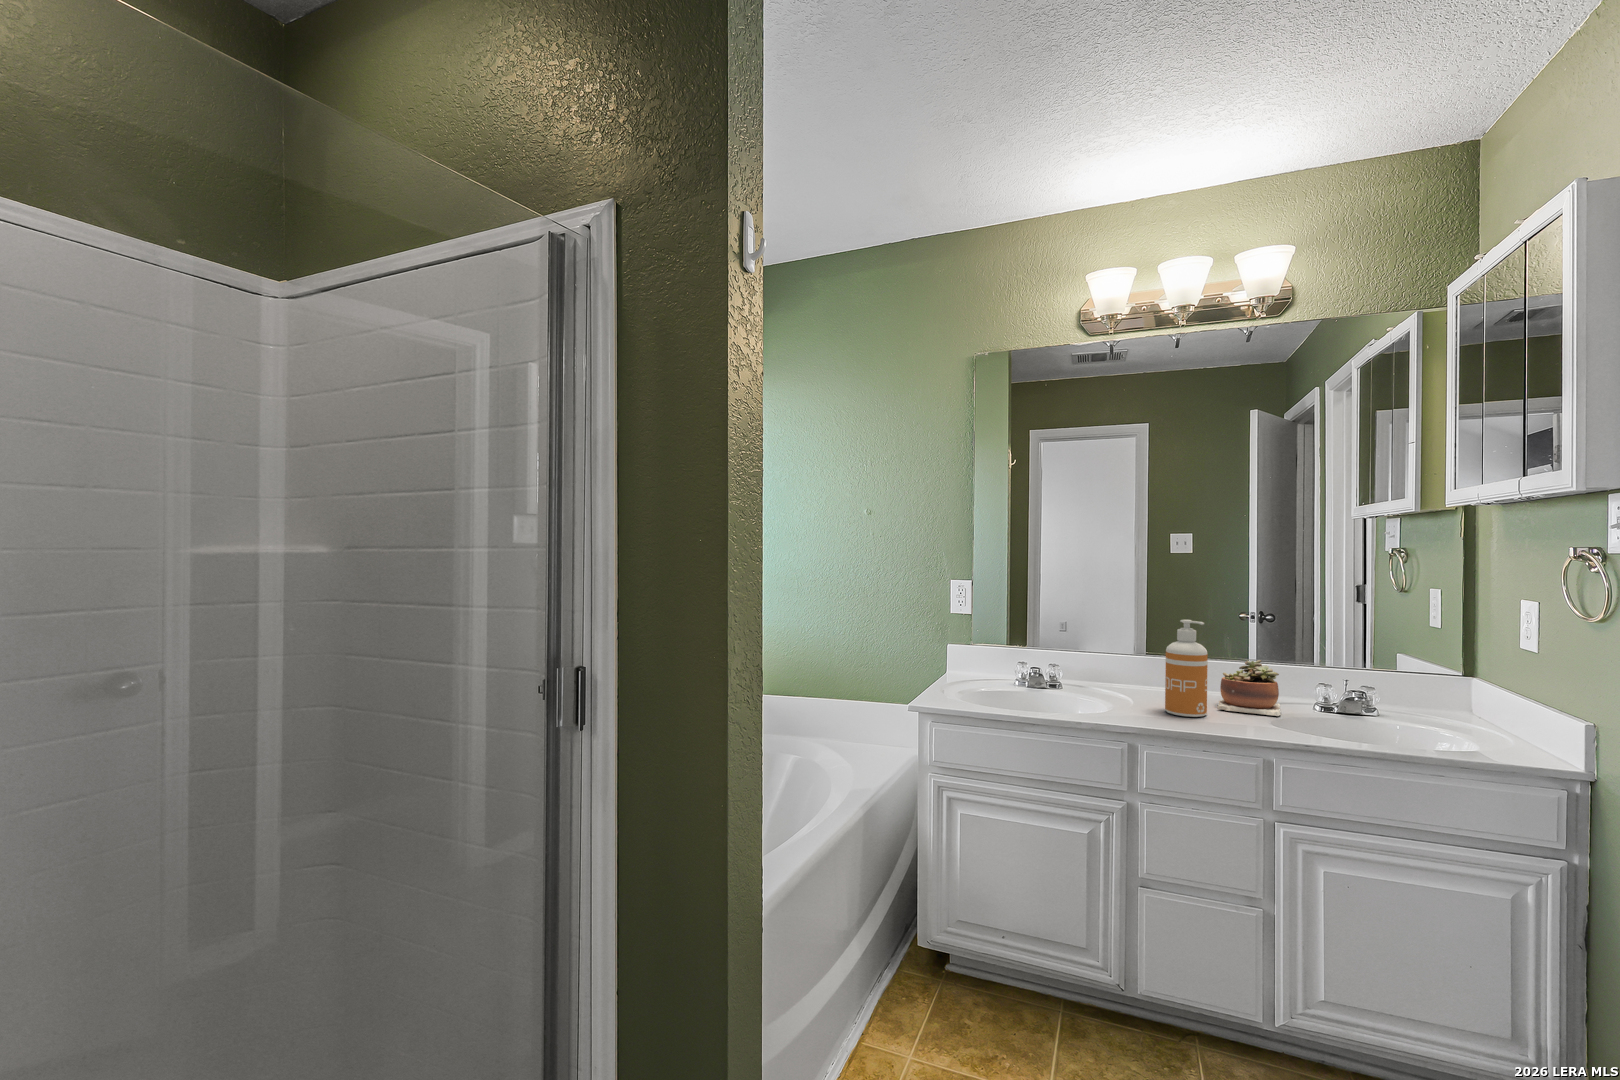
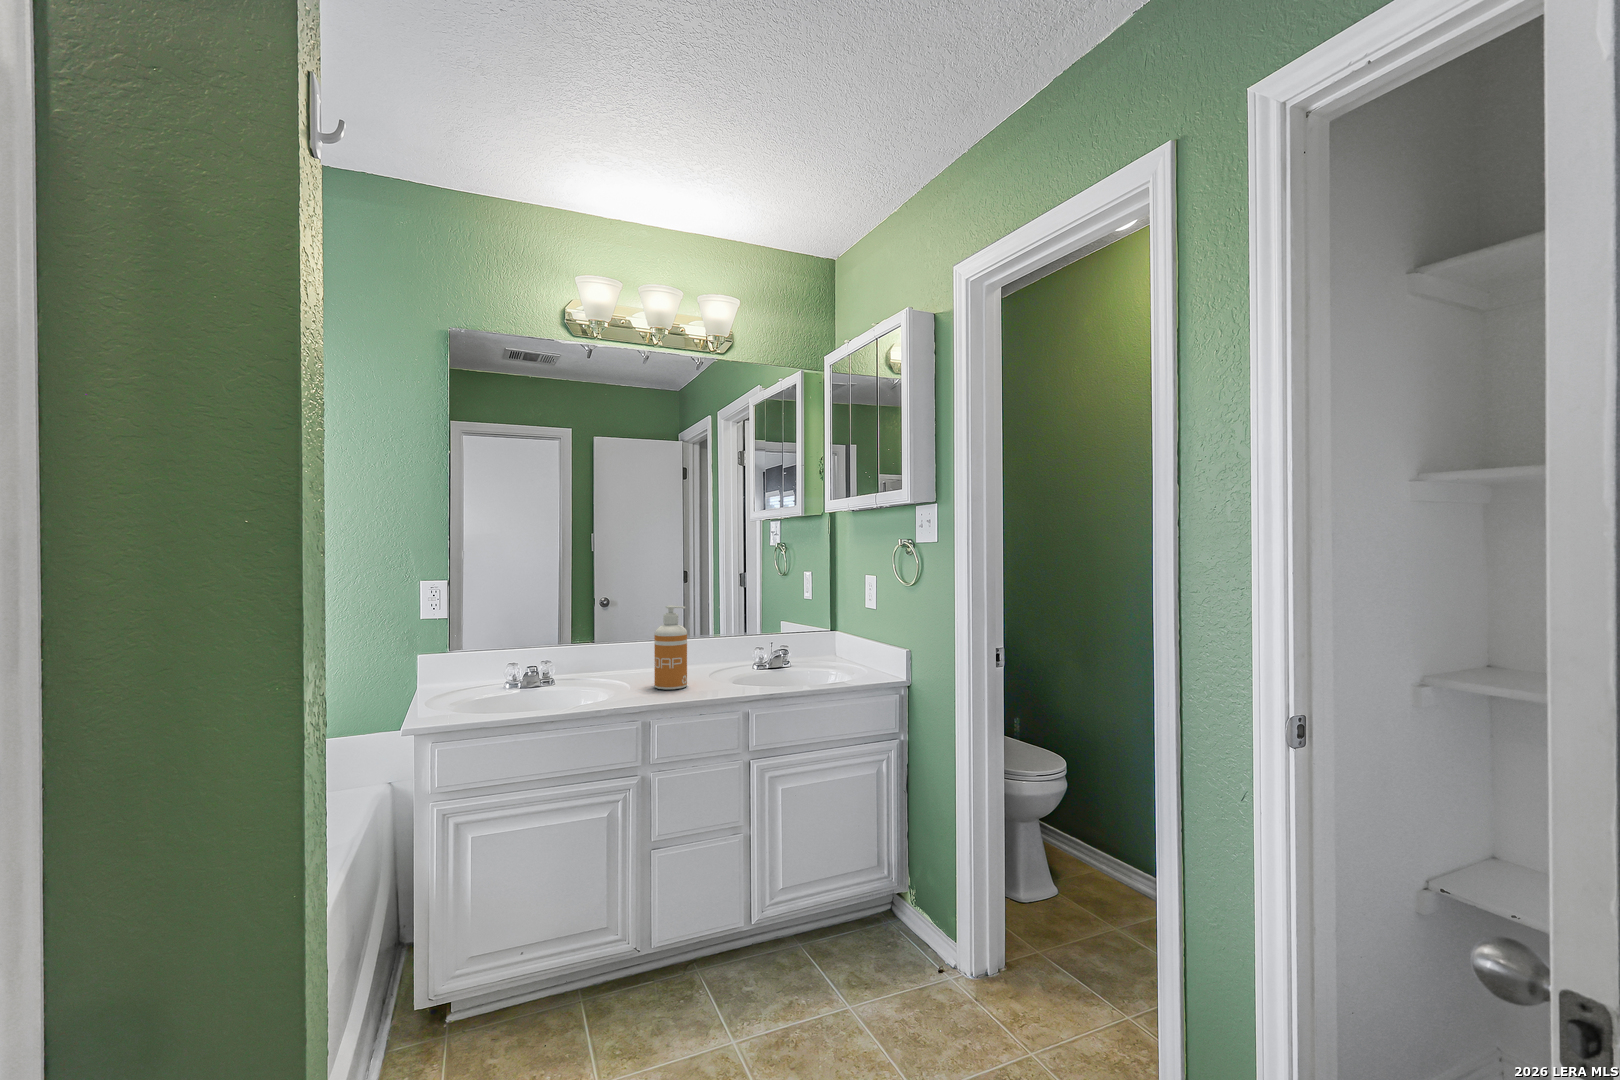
succulent plant: present [1217,660,1281,716] -> none [686,634,734,679]

